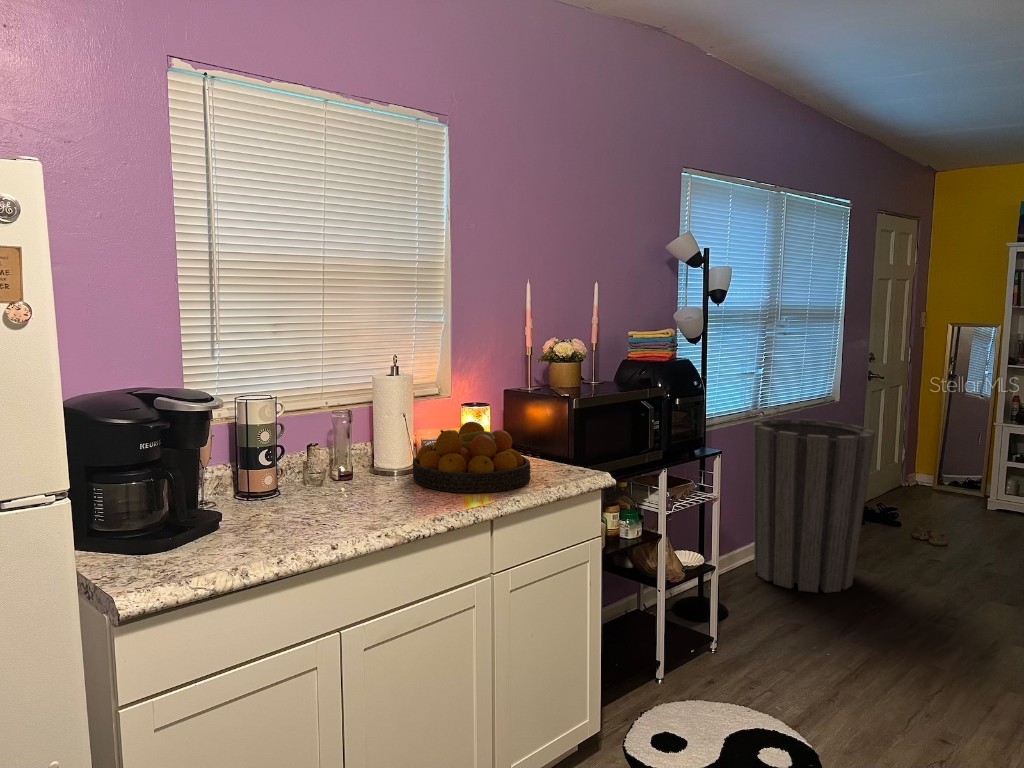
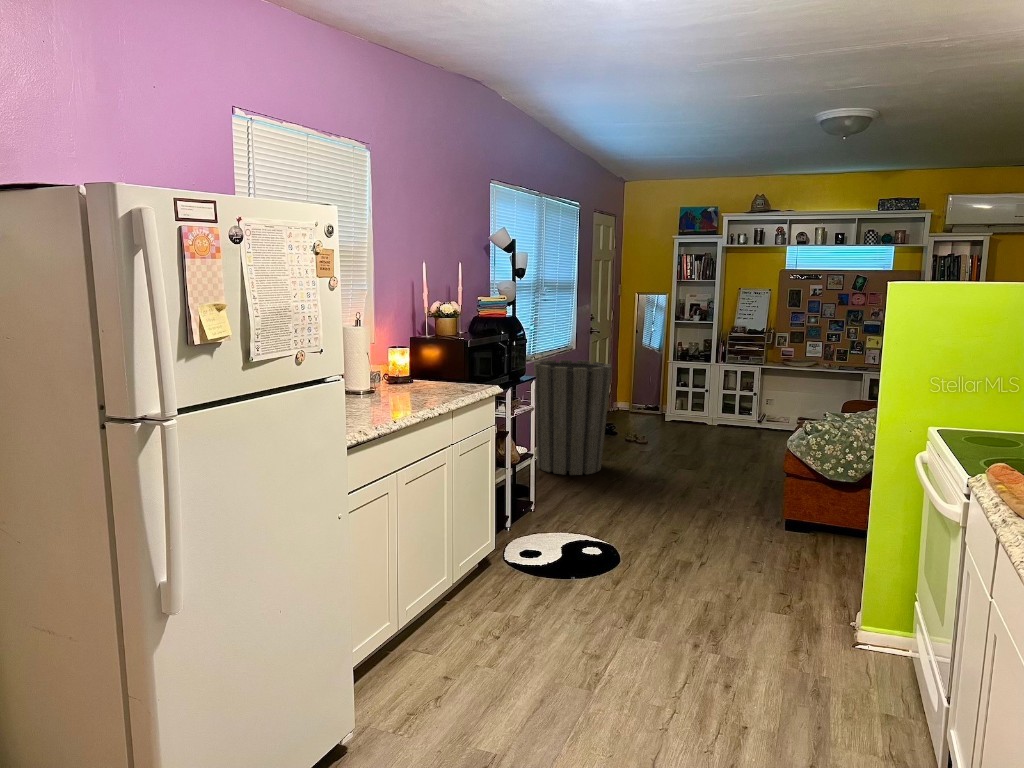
fruit bowl: present [413,422,530,493] -> none [379,356,457,398]

